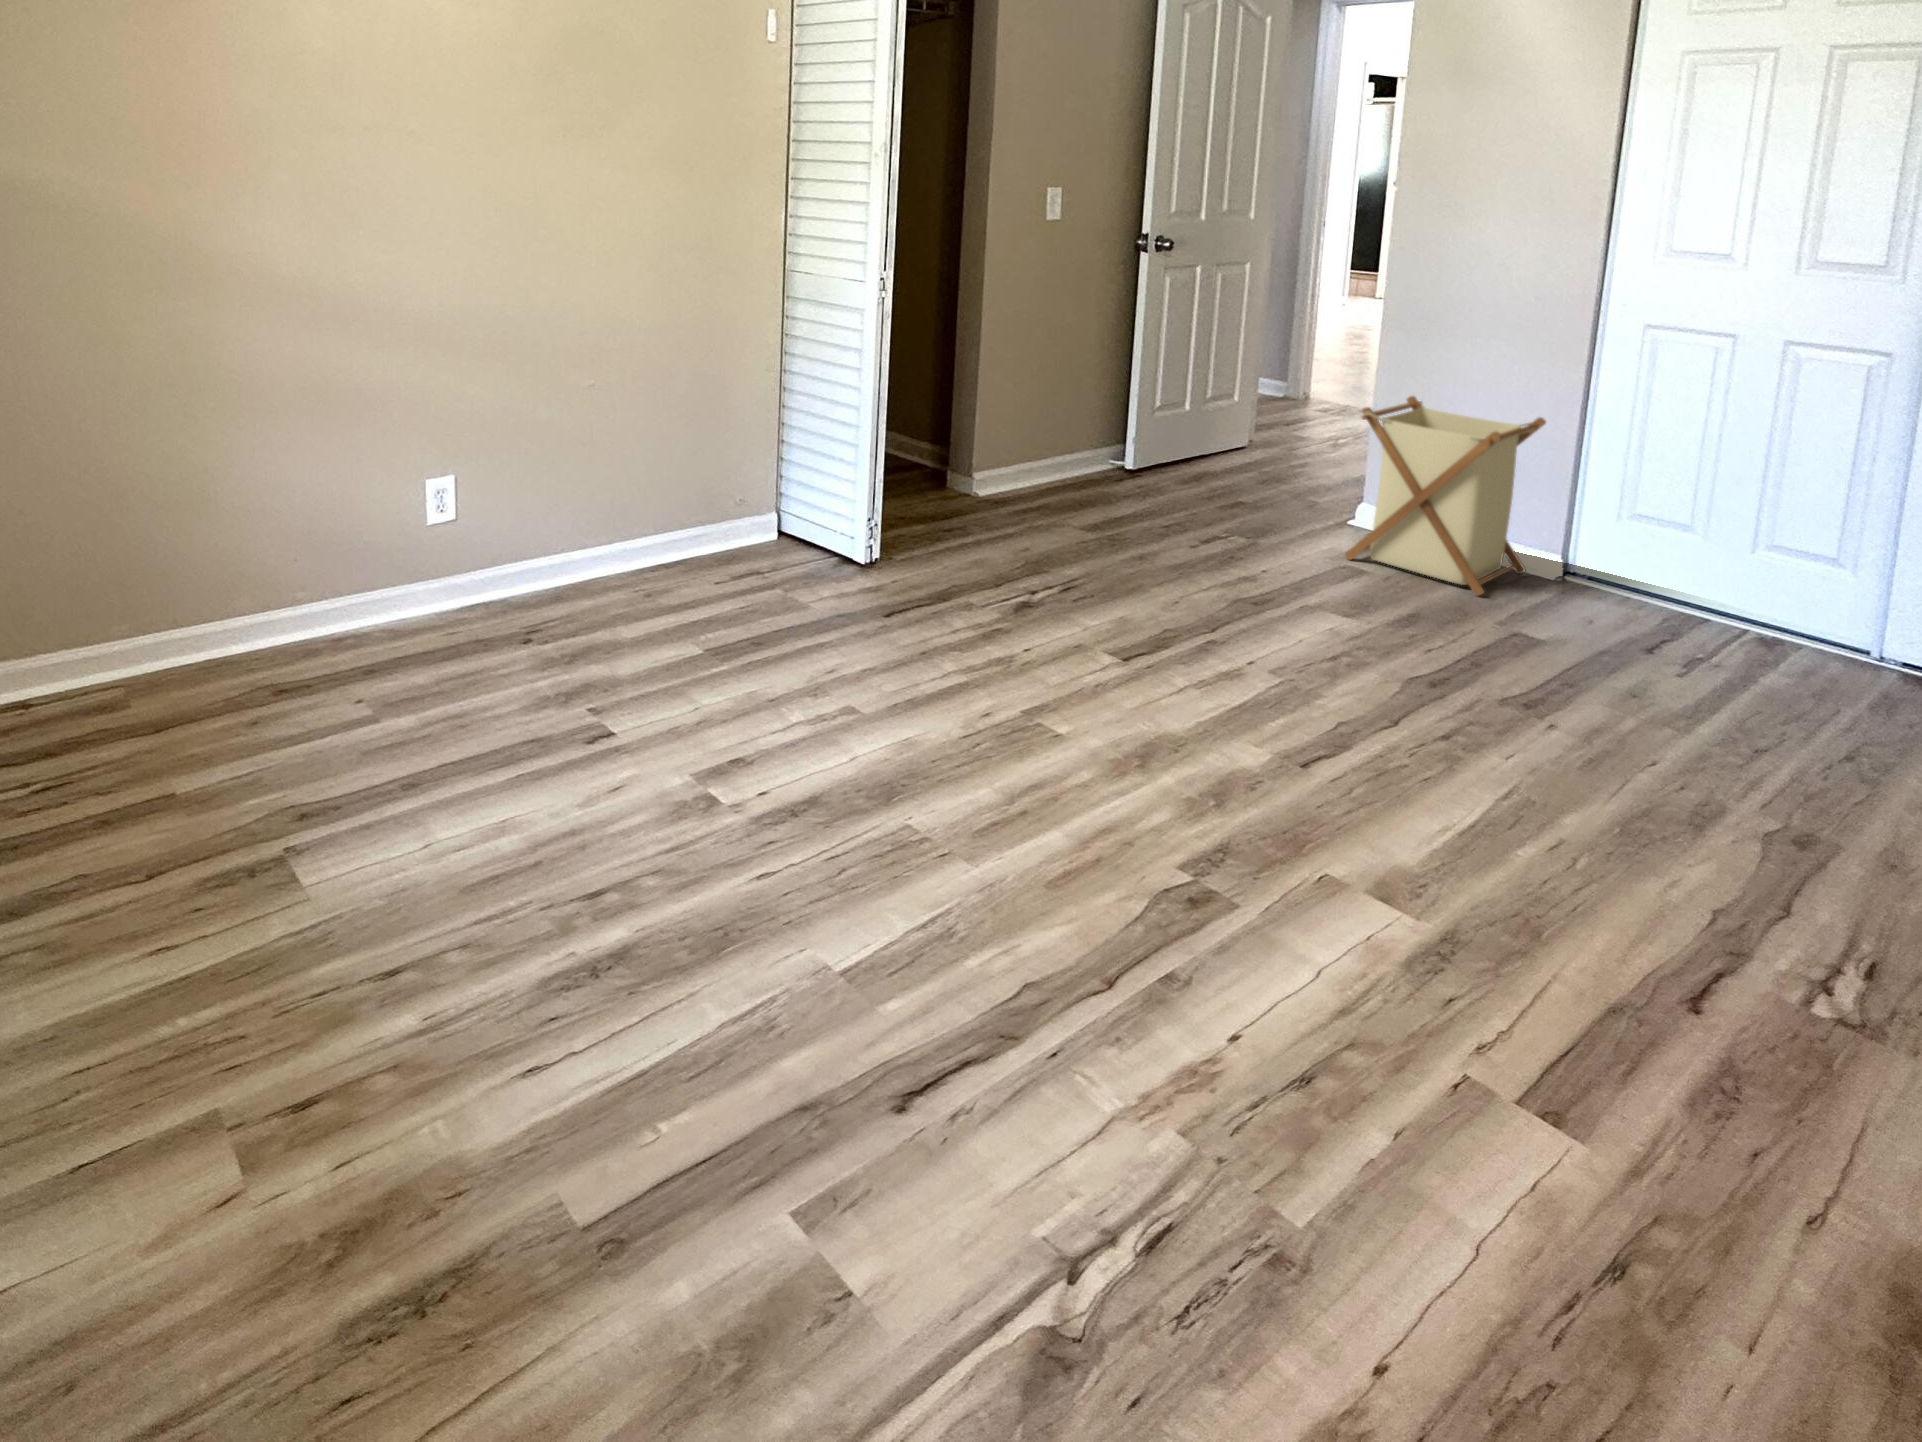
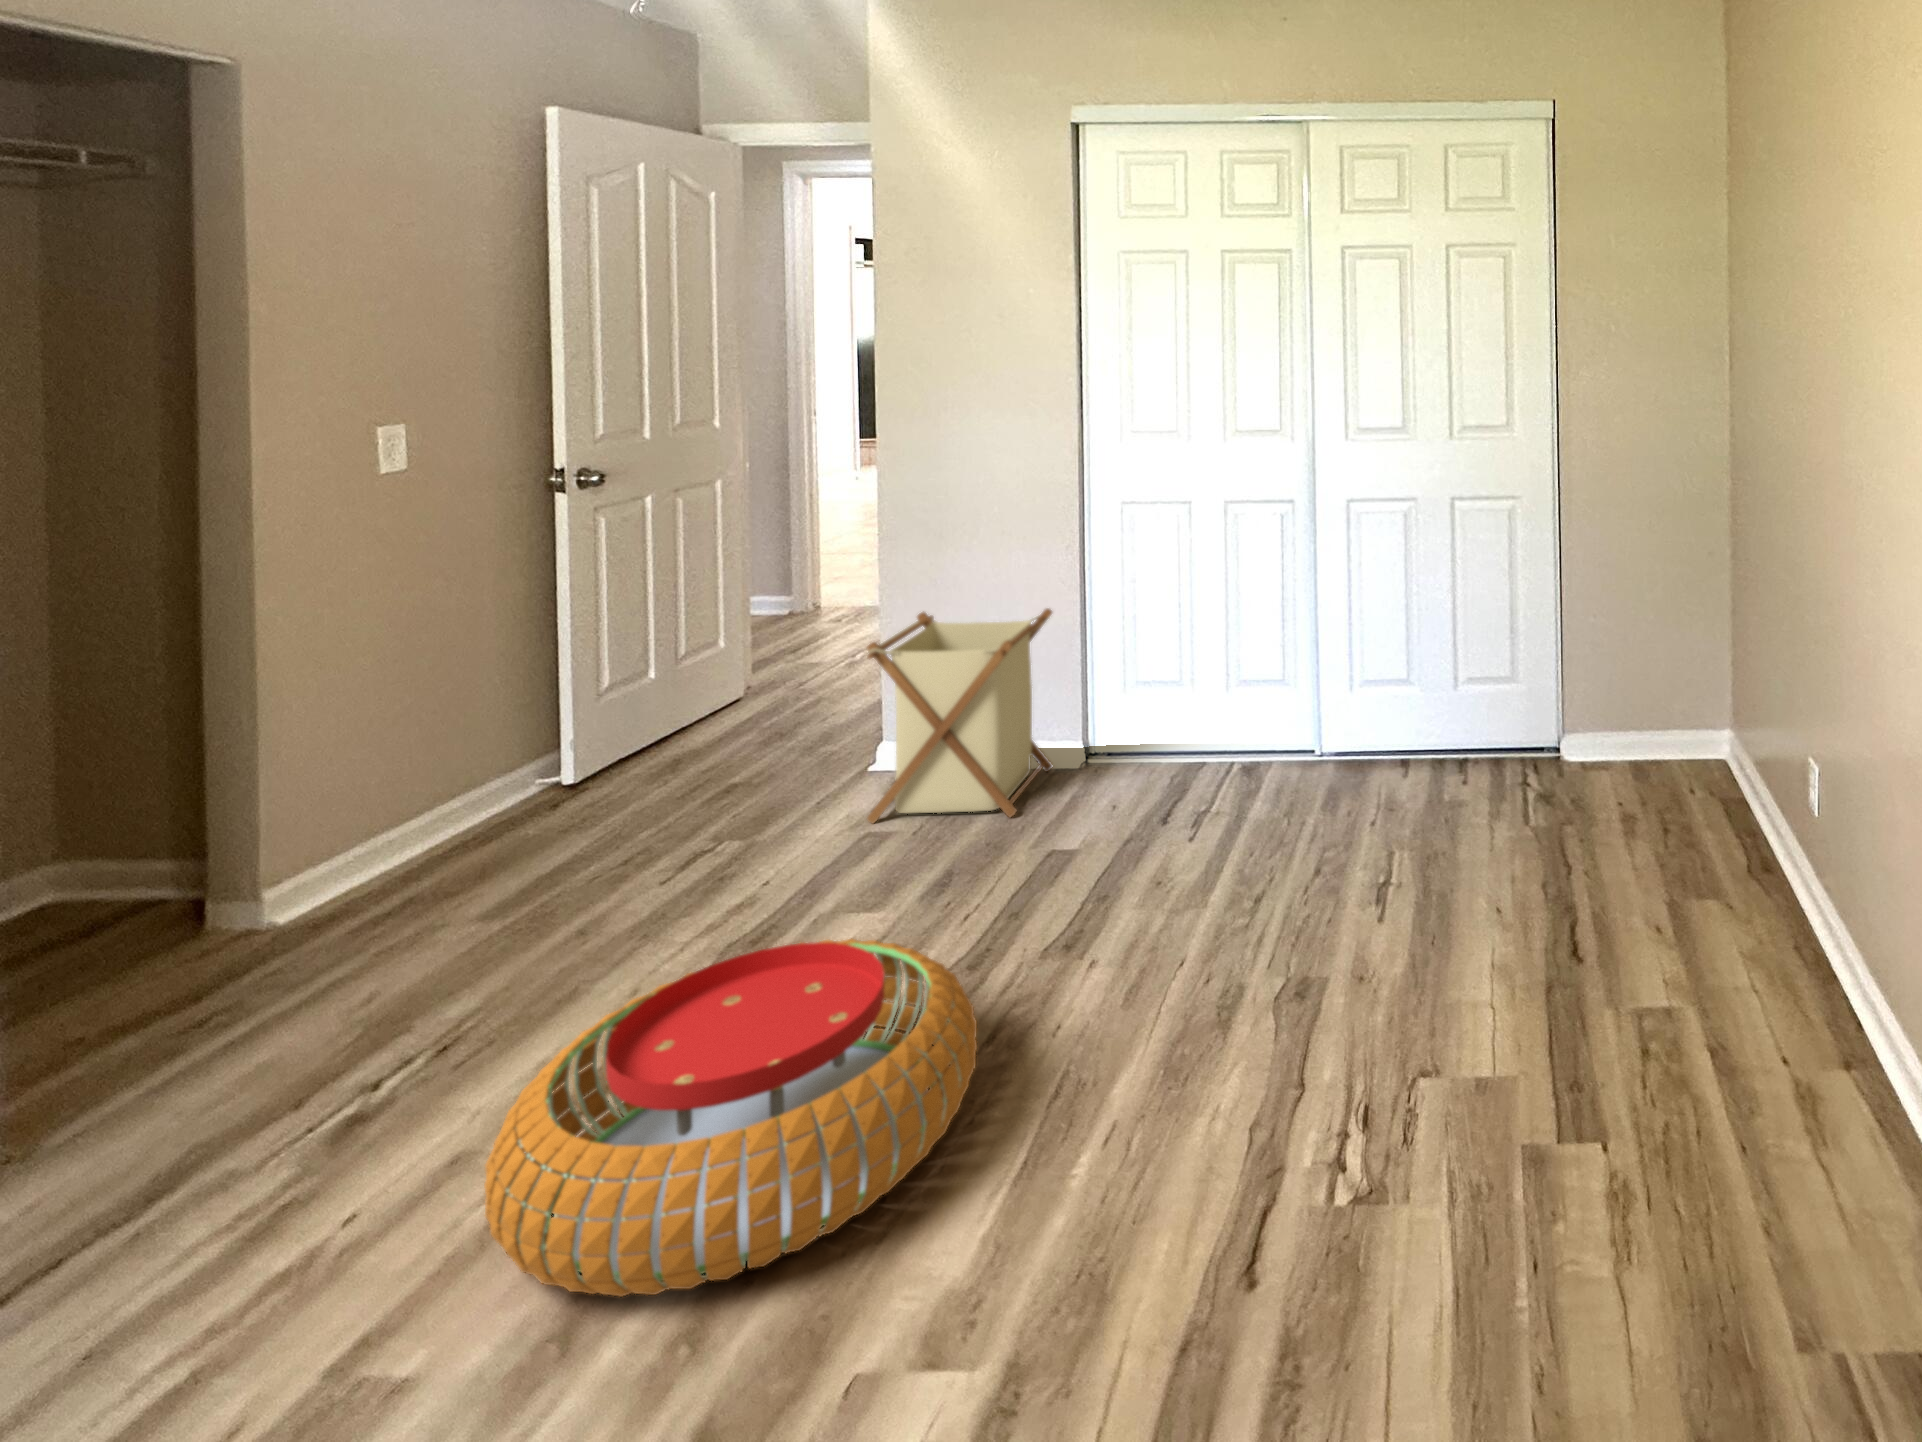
pouf: none [1100,584,1439,790] -> present [484,938,977,1297]

